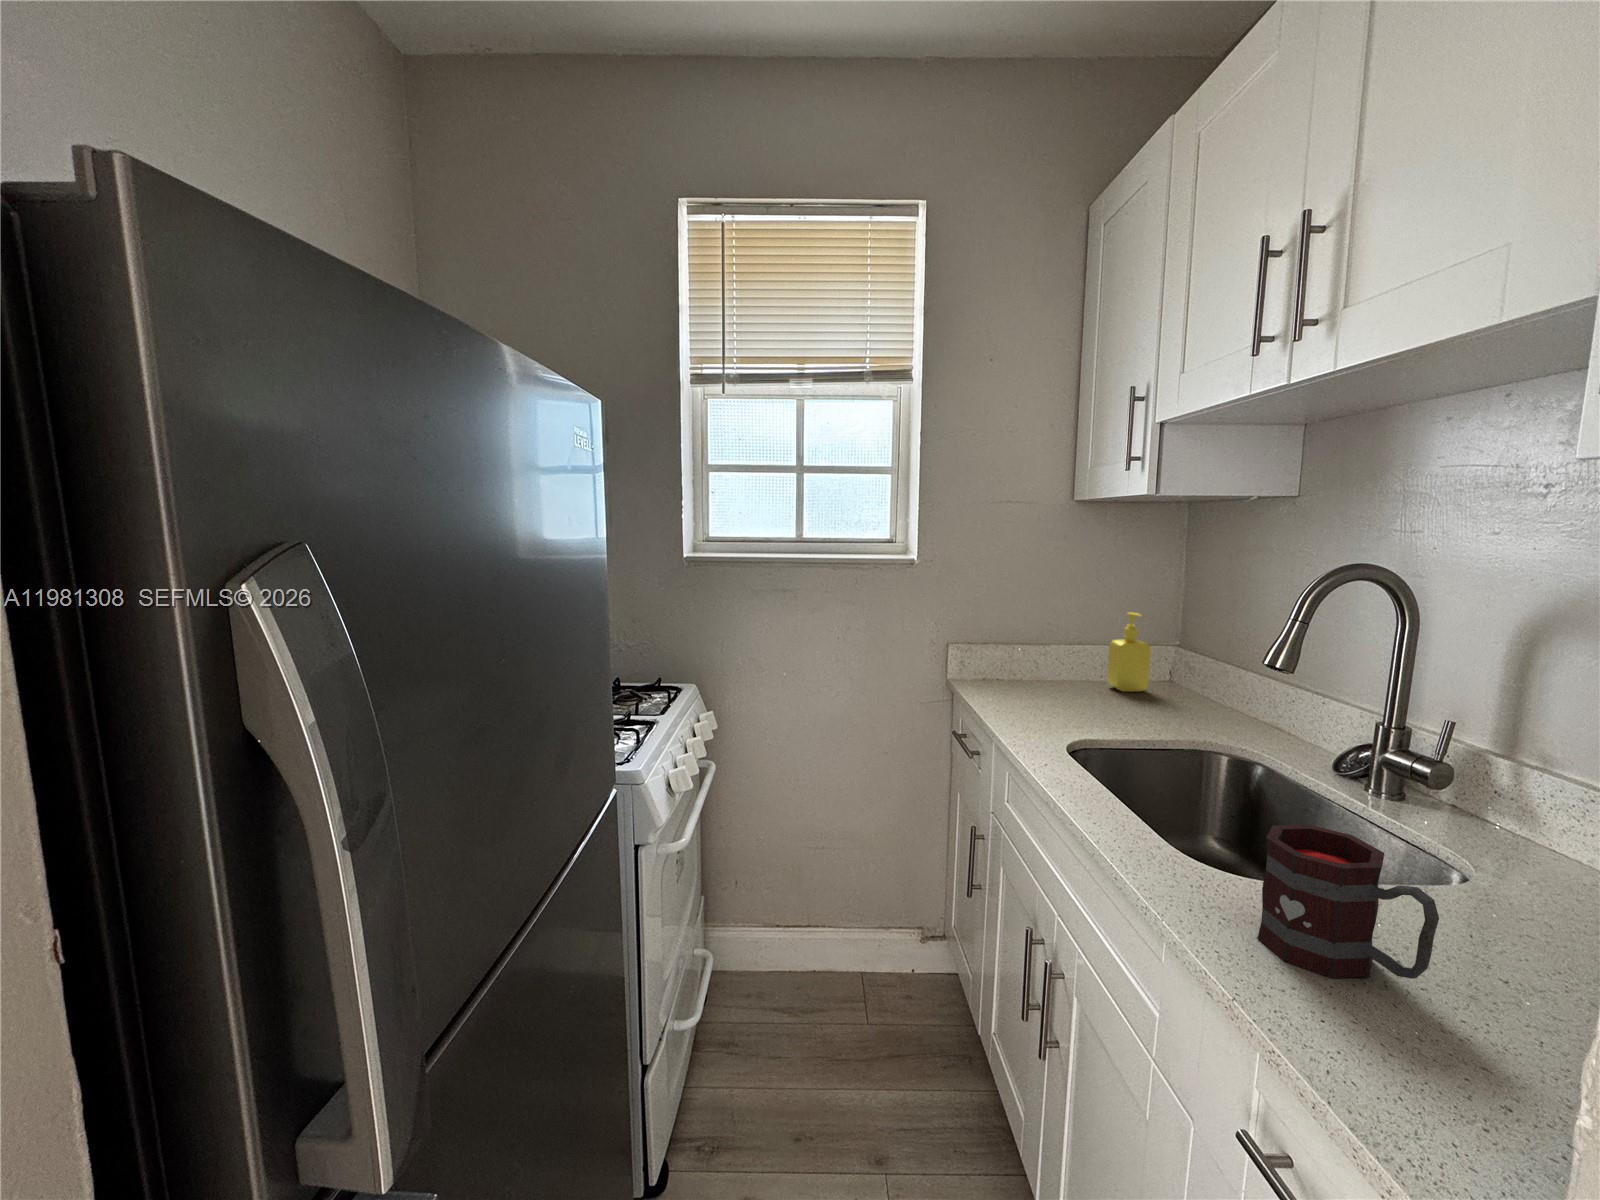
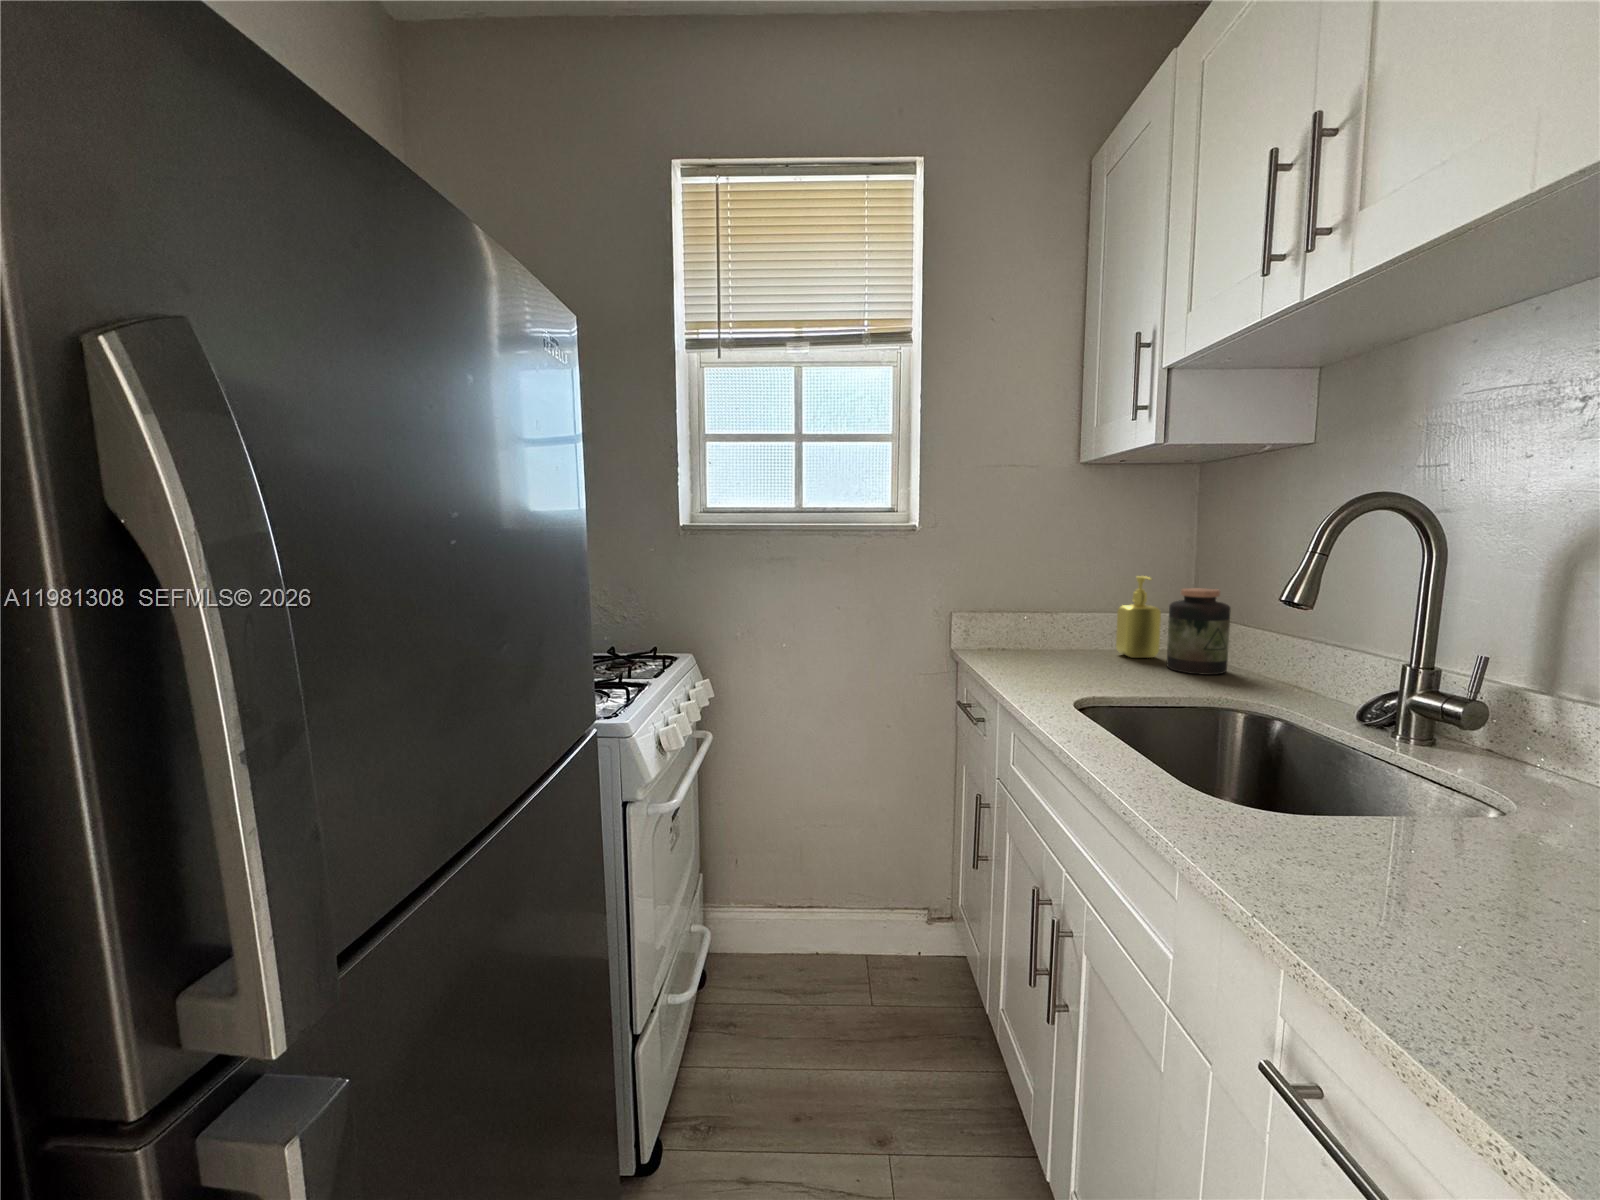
jar: none [1155,627,1217,713] -> present [1167,588,1231,675]
mug: present [1258,824,1439,979] -> none [1281,739,1487,897]

